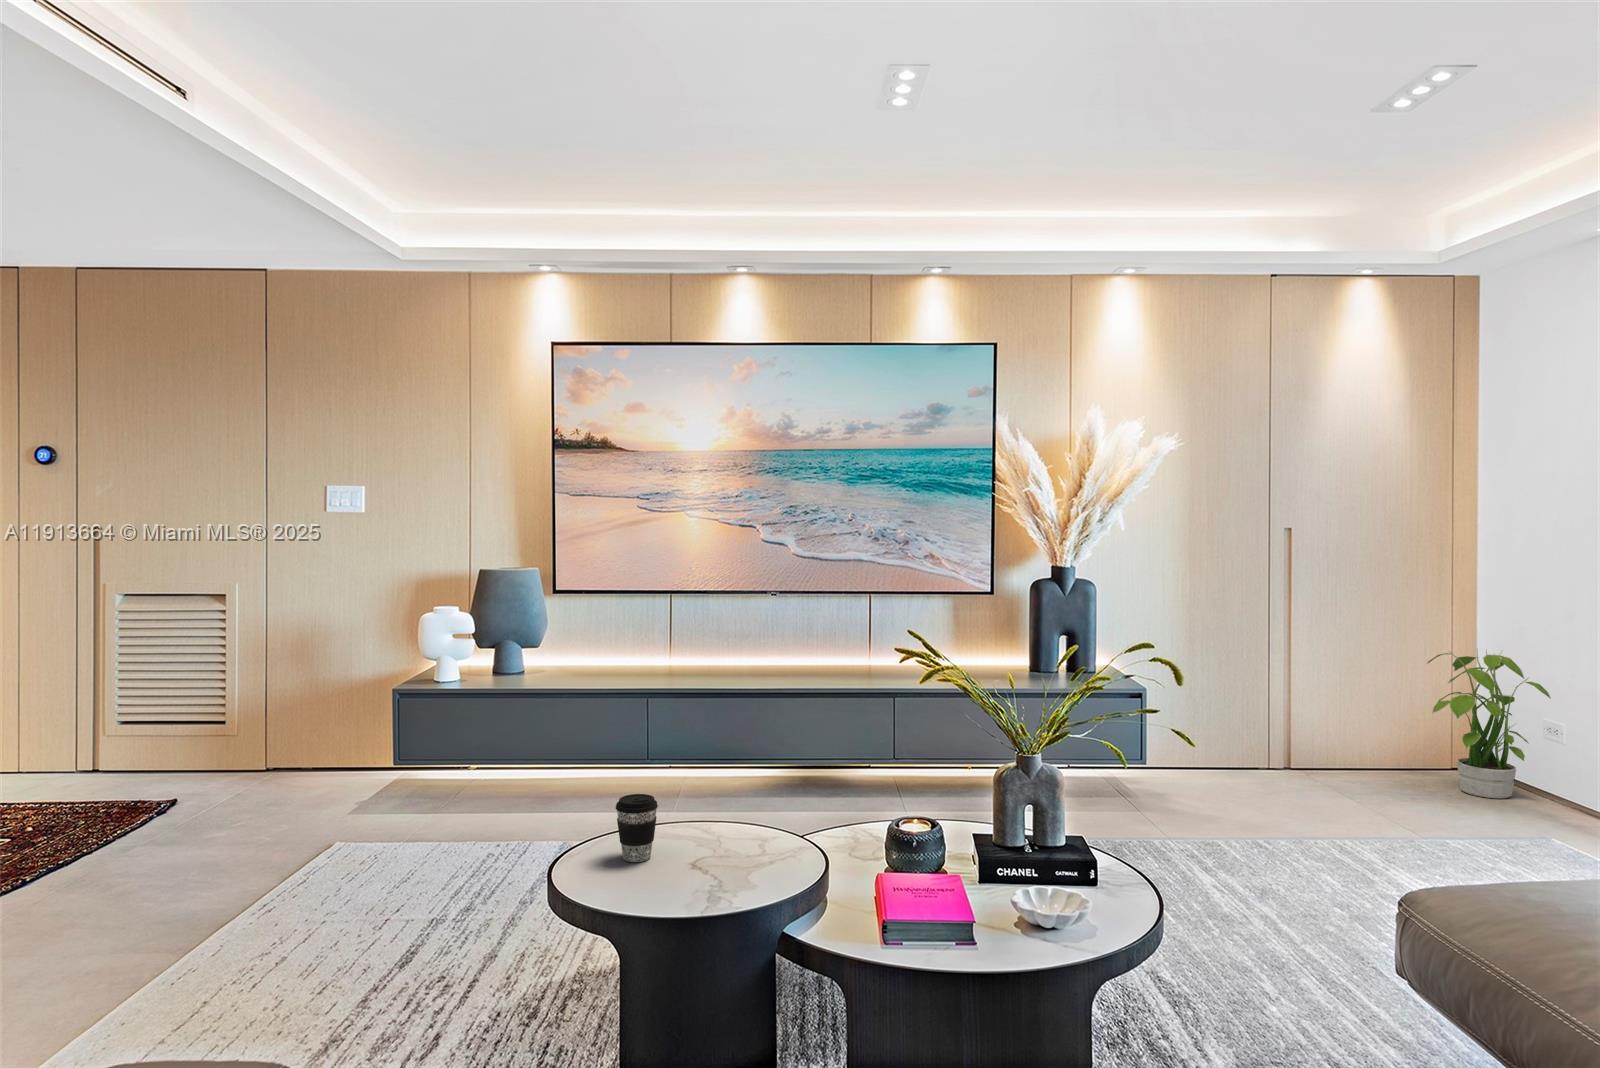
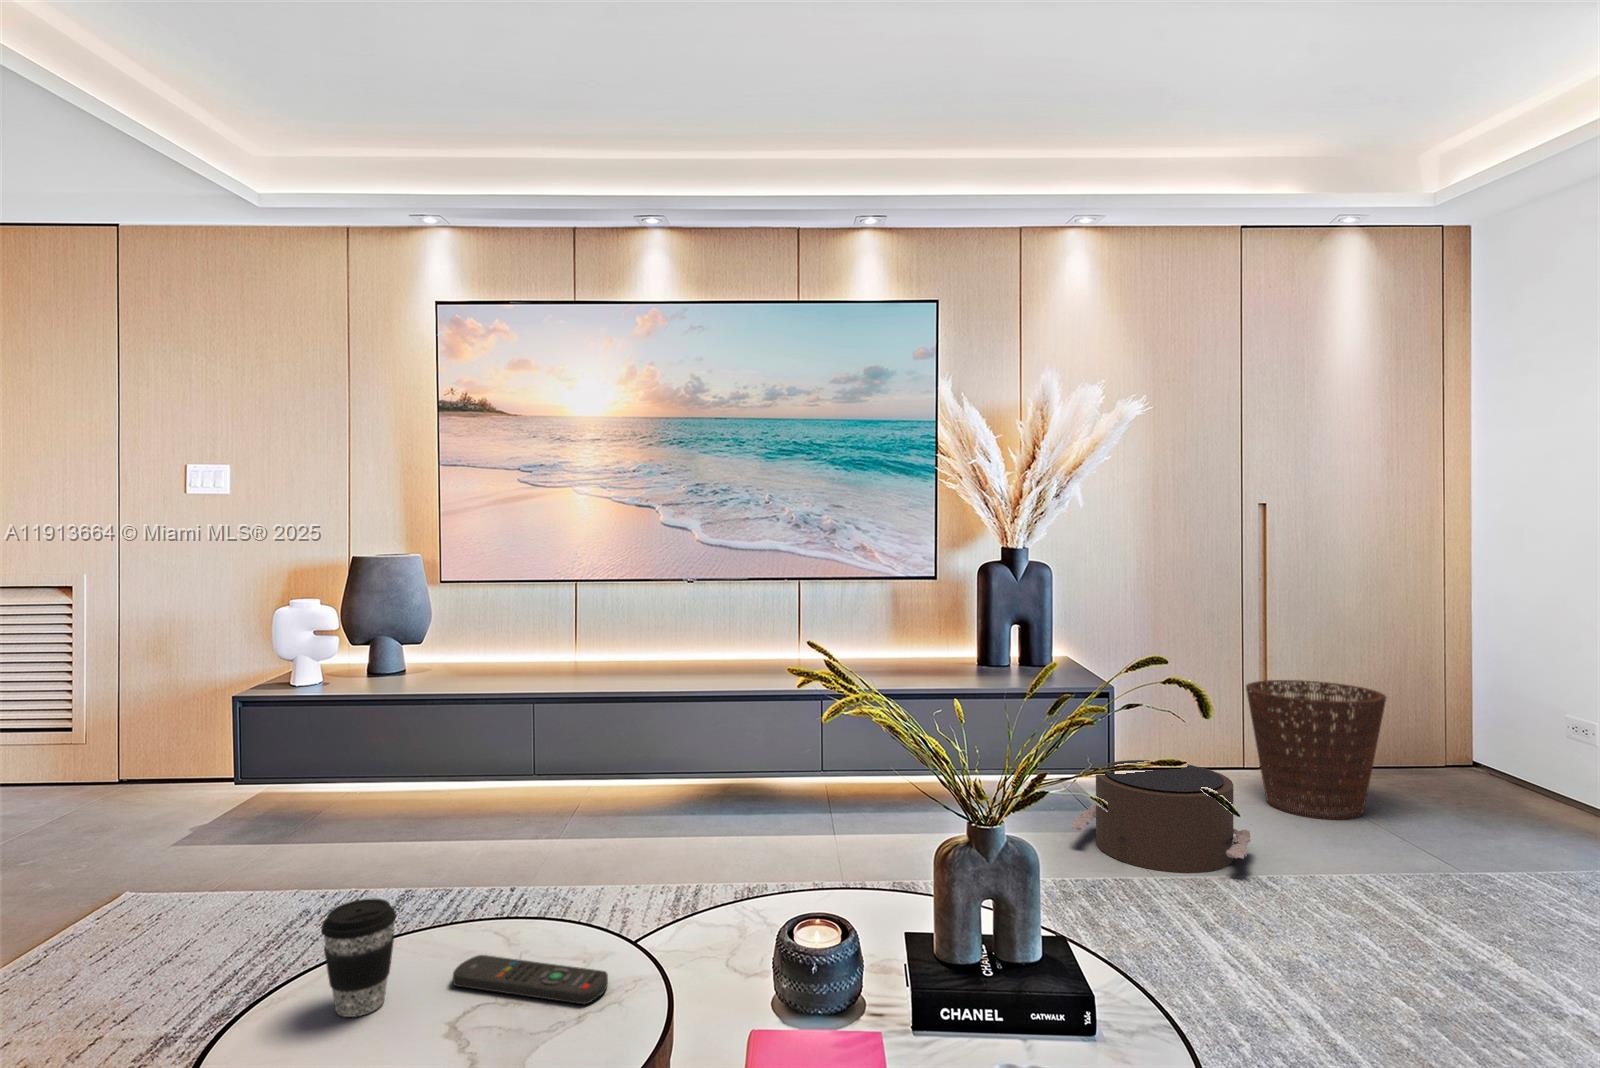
potted plant: present [1427,649,1551,799] -> none [1427,639,1576,813]
basket: none [1264,681,1384,801] -> present [1246,680,1386,820]
pouf: none [1105,746,1256,835] -> present [1071,760,1250,873]
remote control: none [688,835,786,860] -> present [453,955,608,1004]

